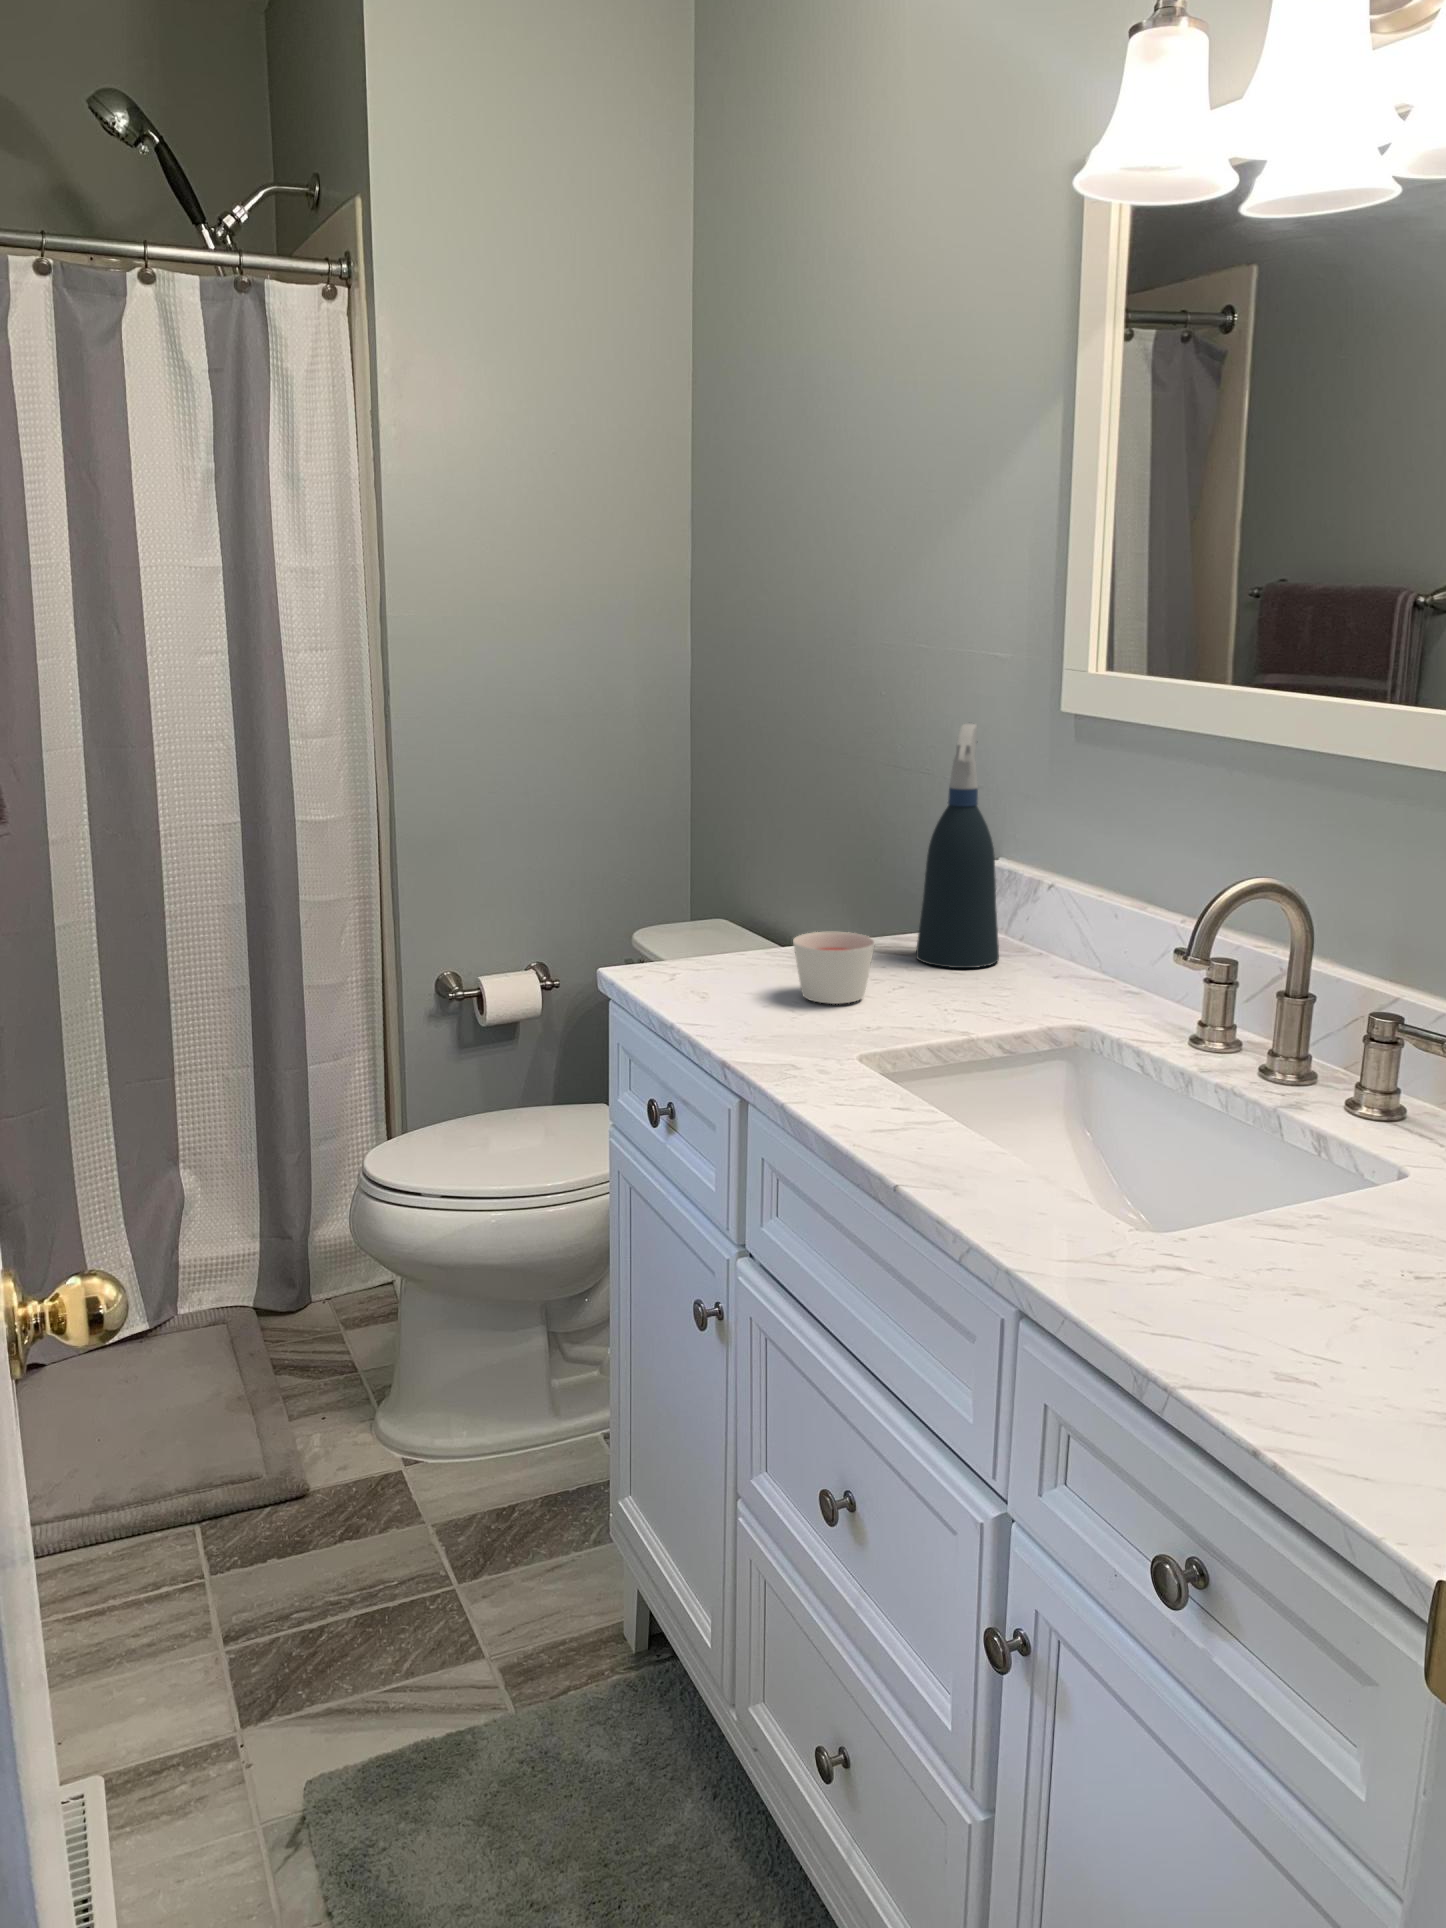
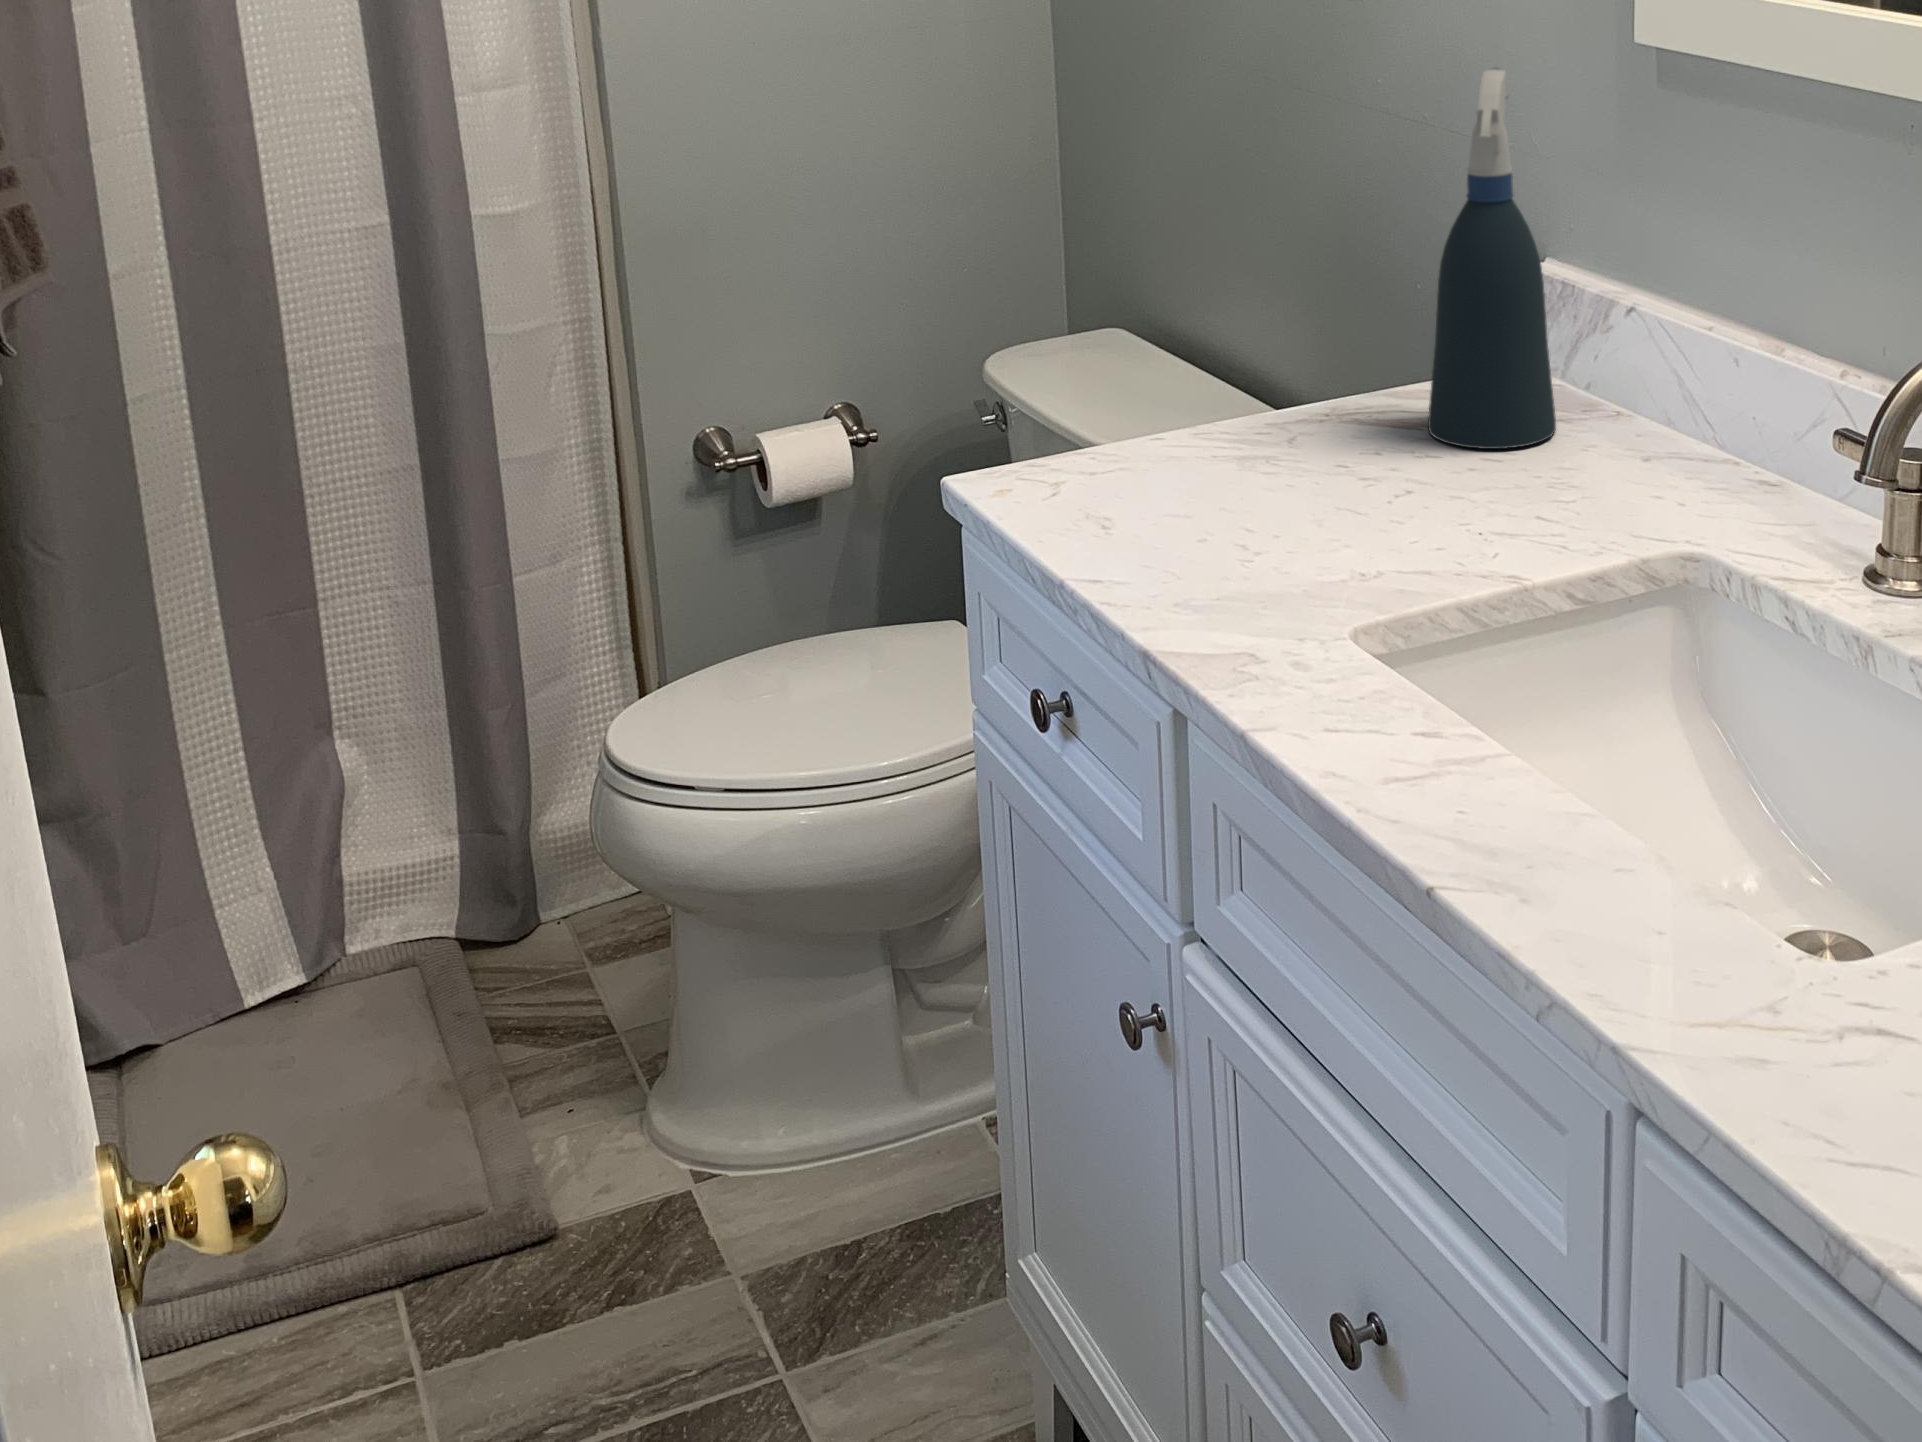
candle: present [793,932,875,1004] -> none [1242,414,1368,531]

